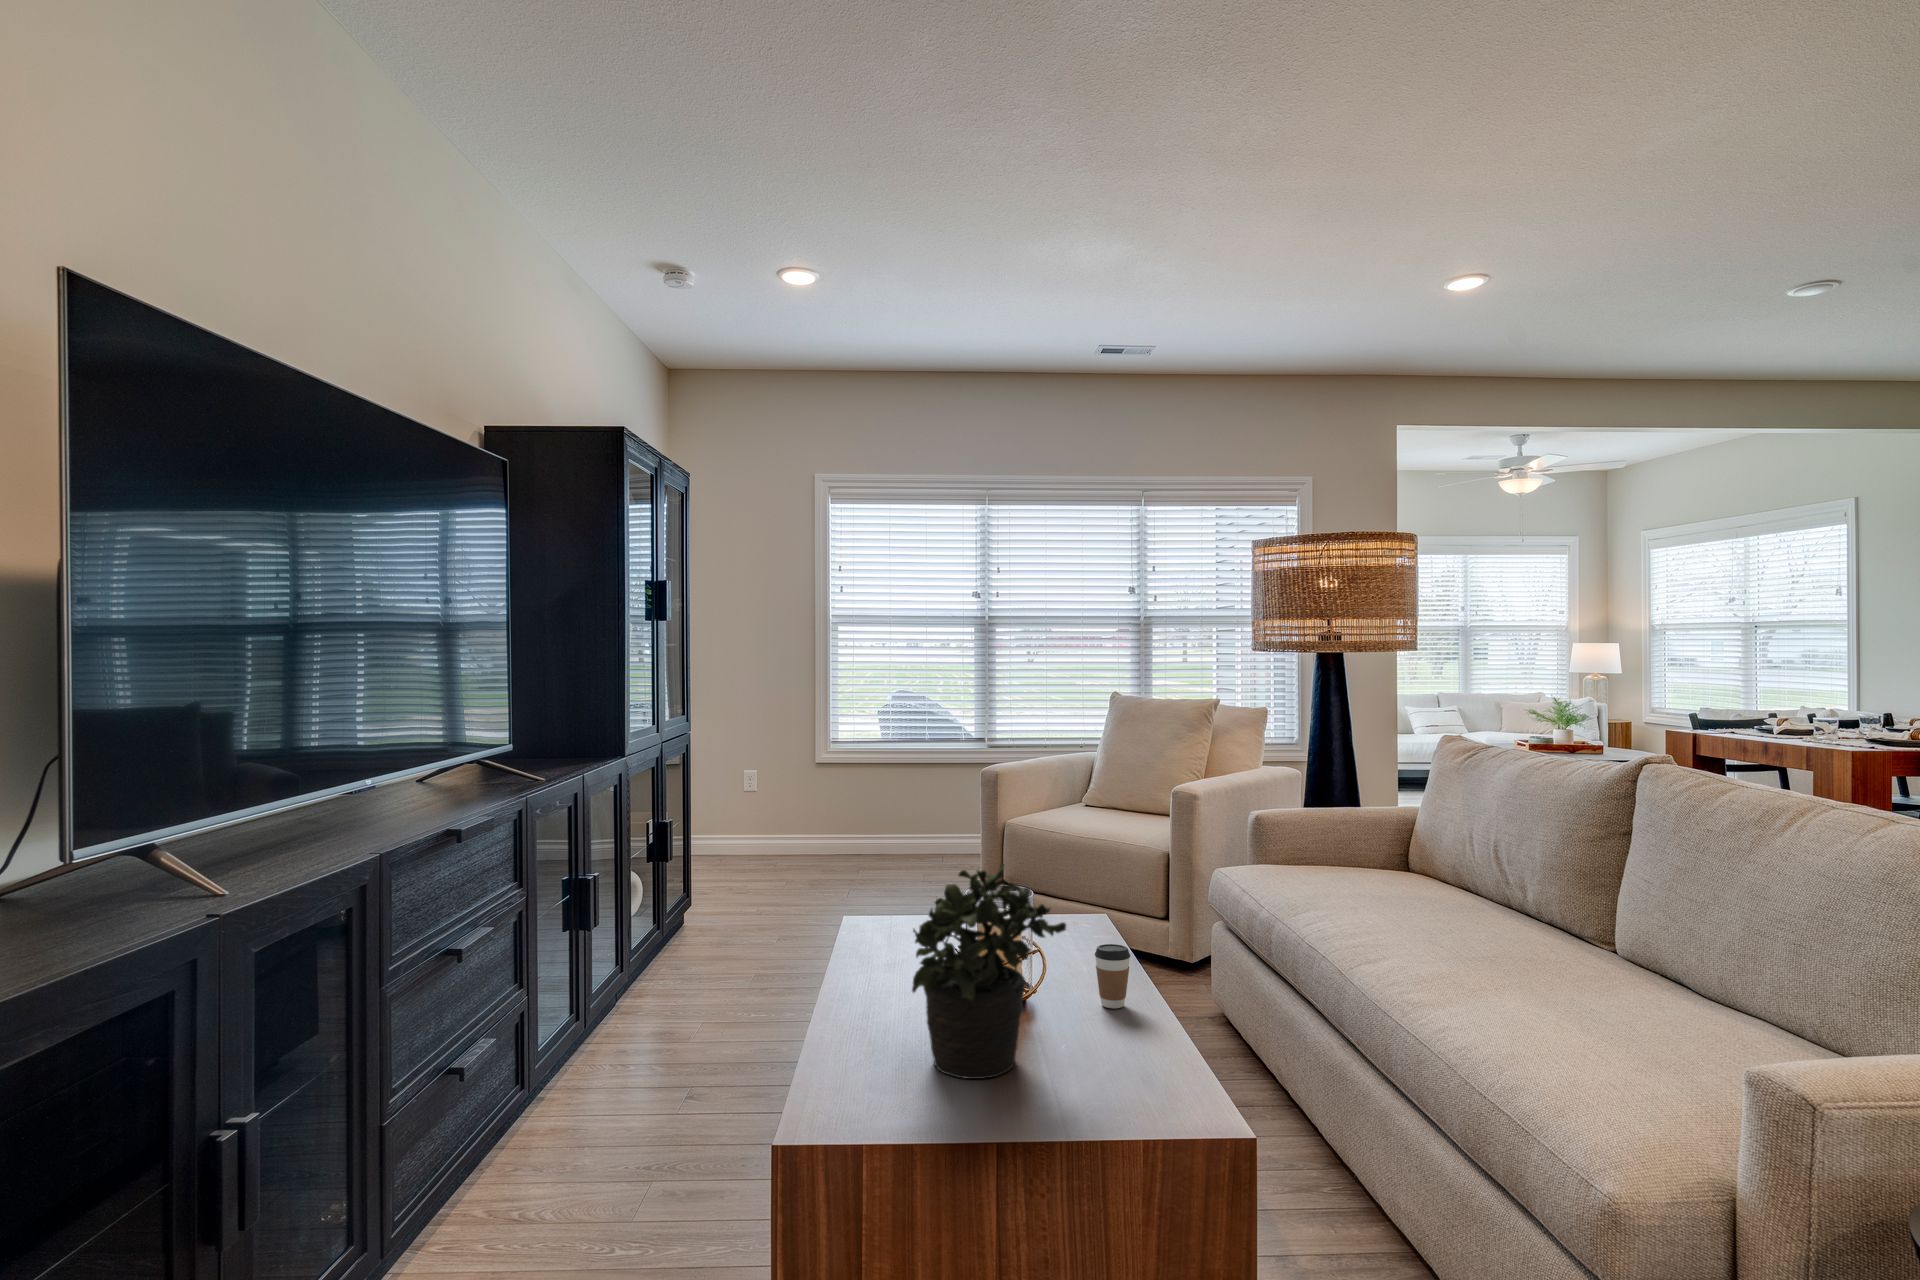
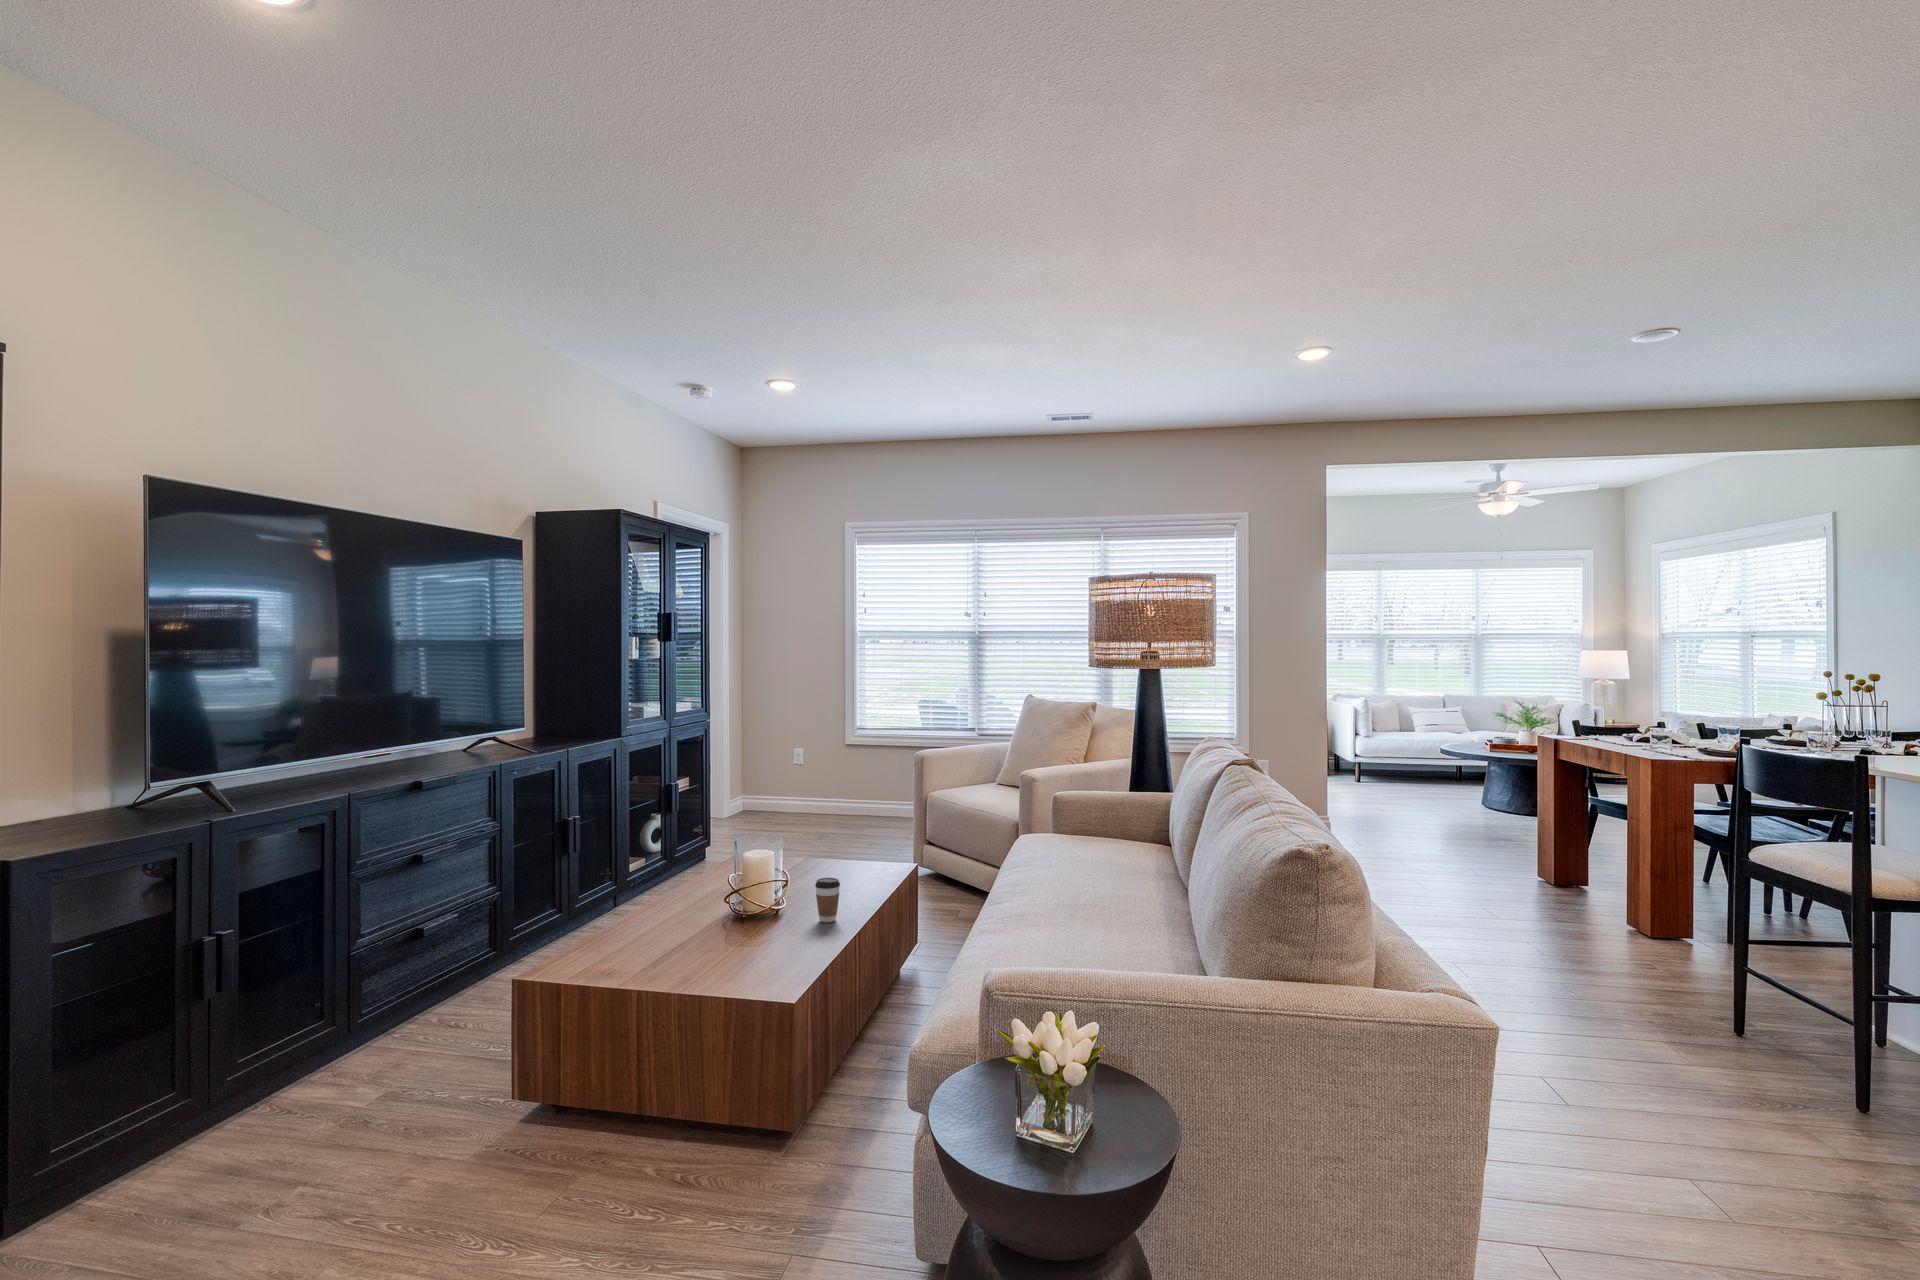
potted plant: present [912,864,1066,1079] -> none [628,815,752,955]

